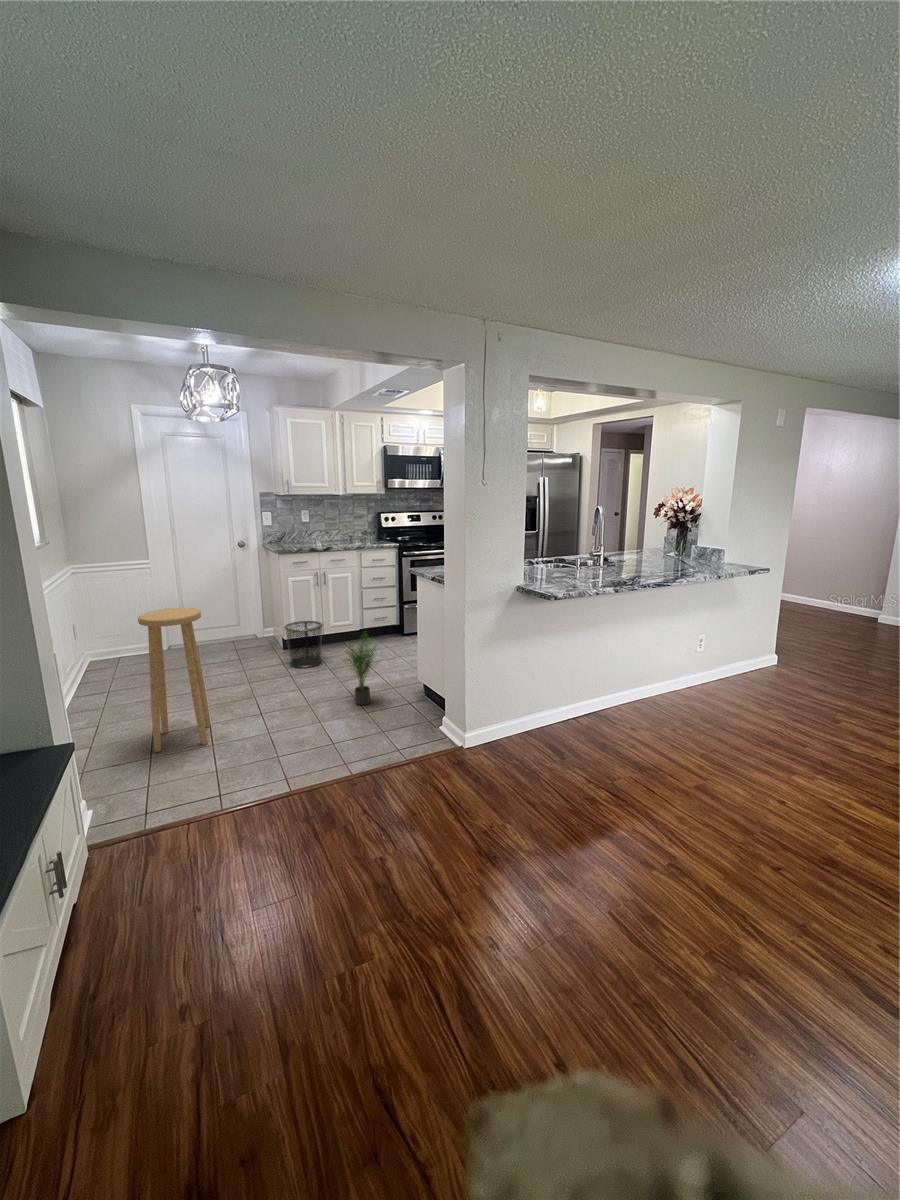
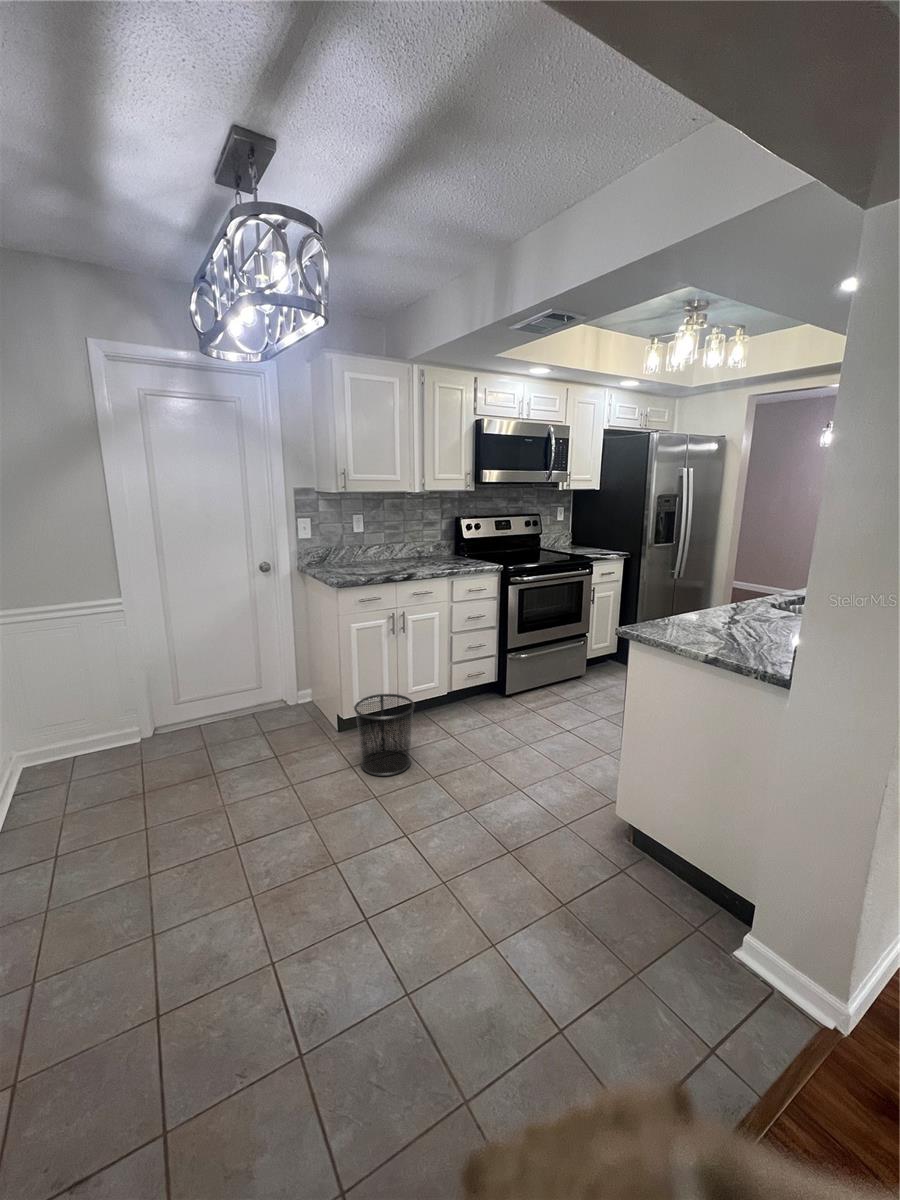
stool: present [138,607,211,752] -> none [128,737,281,1081]
potted plant: present [346,637,378,705] -> none [495,740,581,879]

